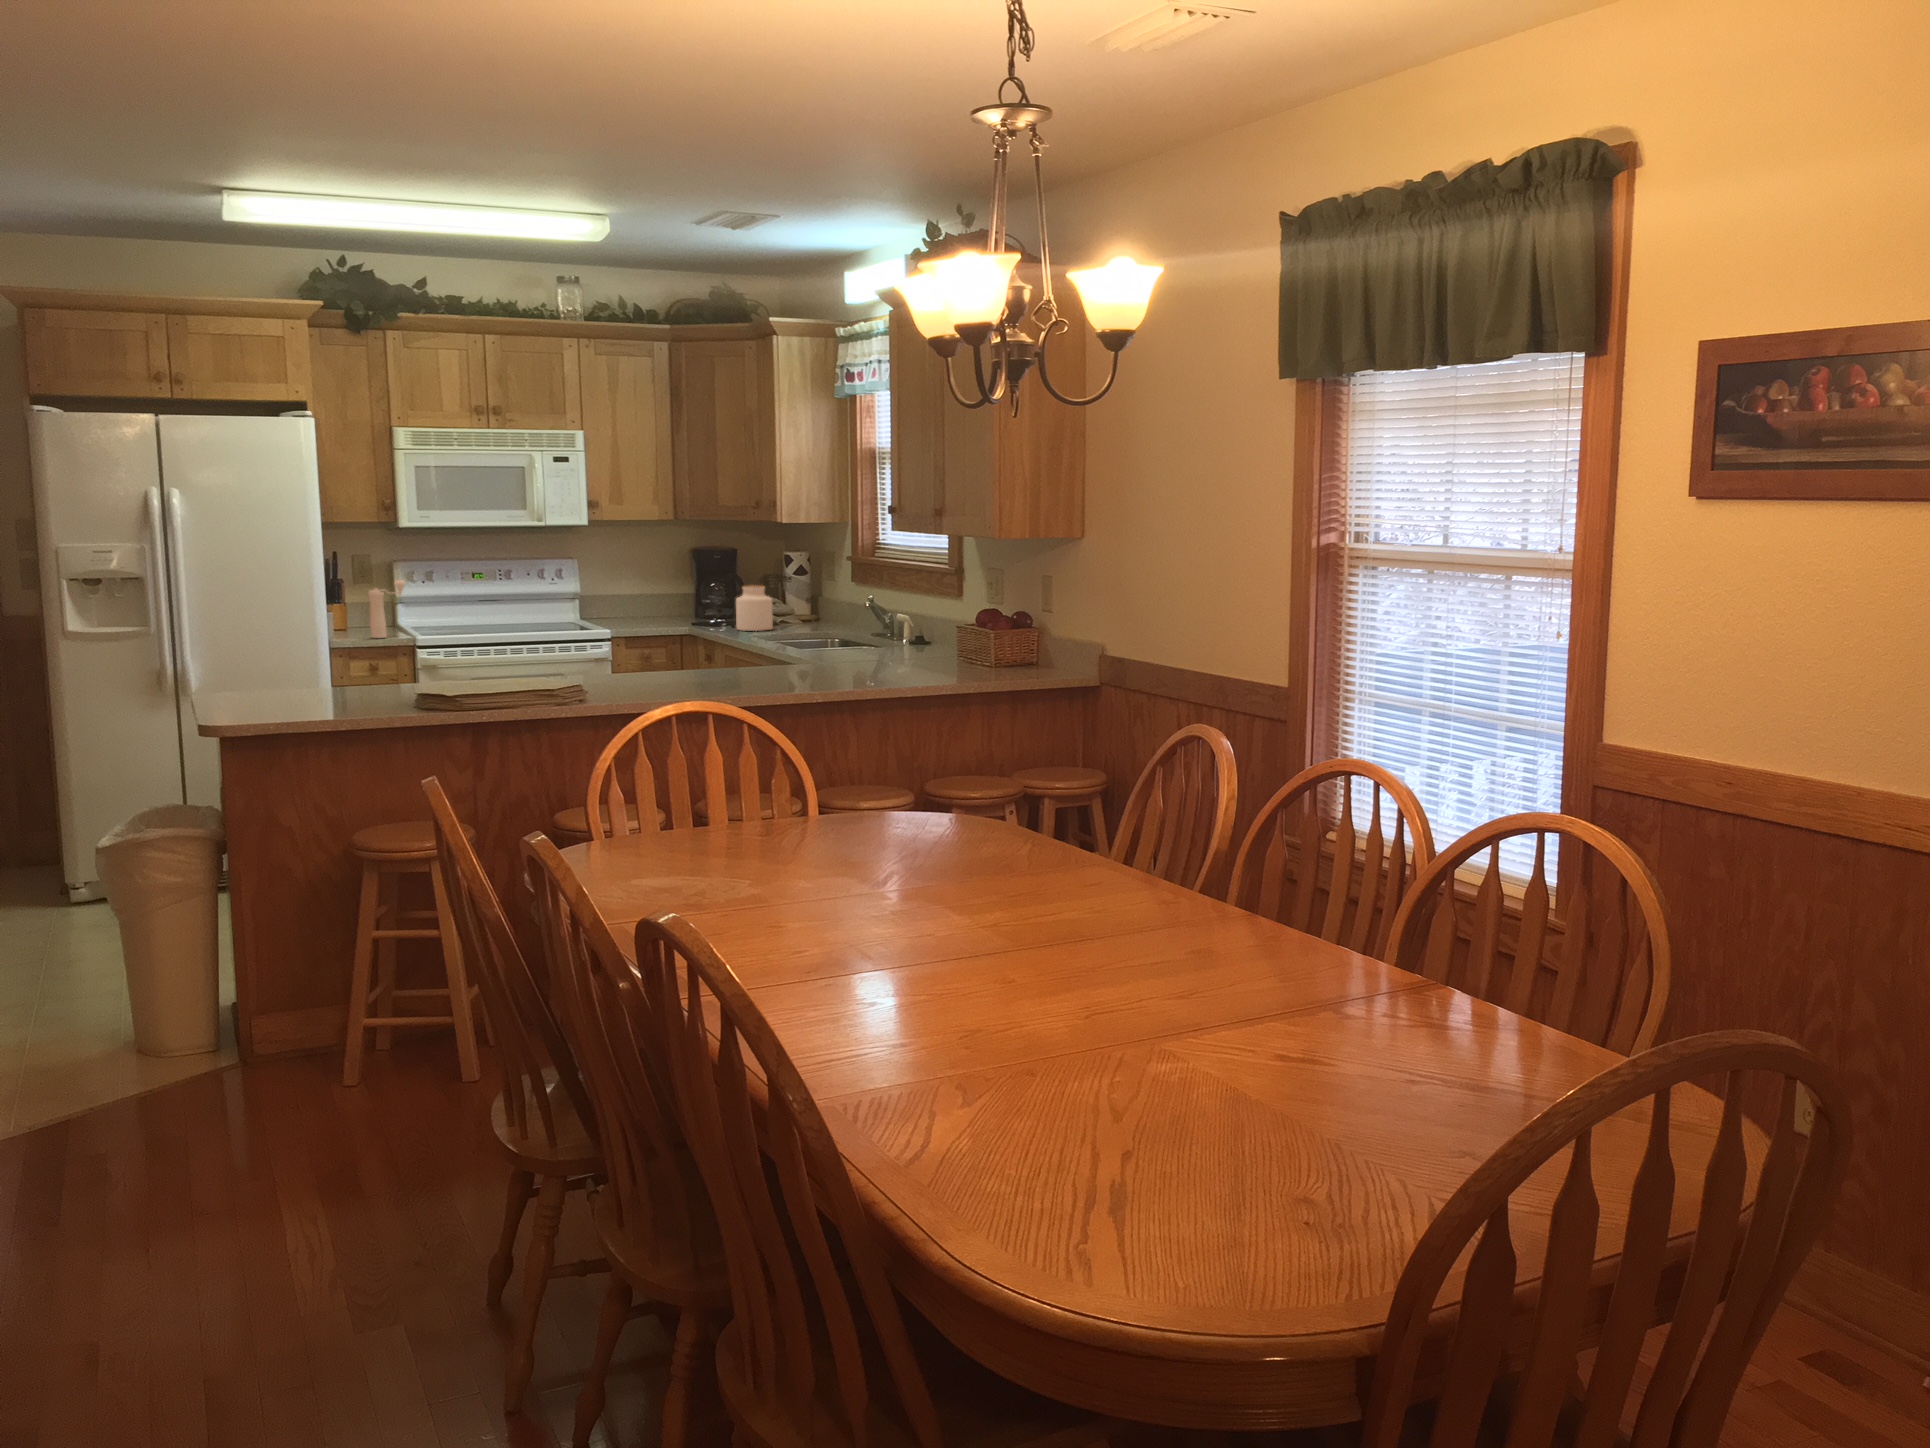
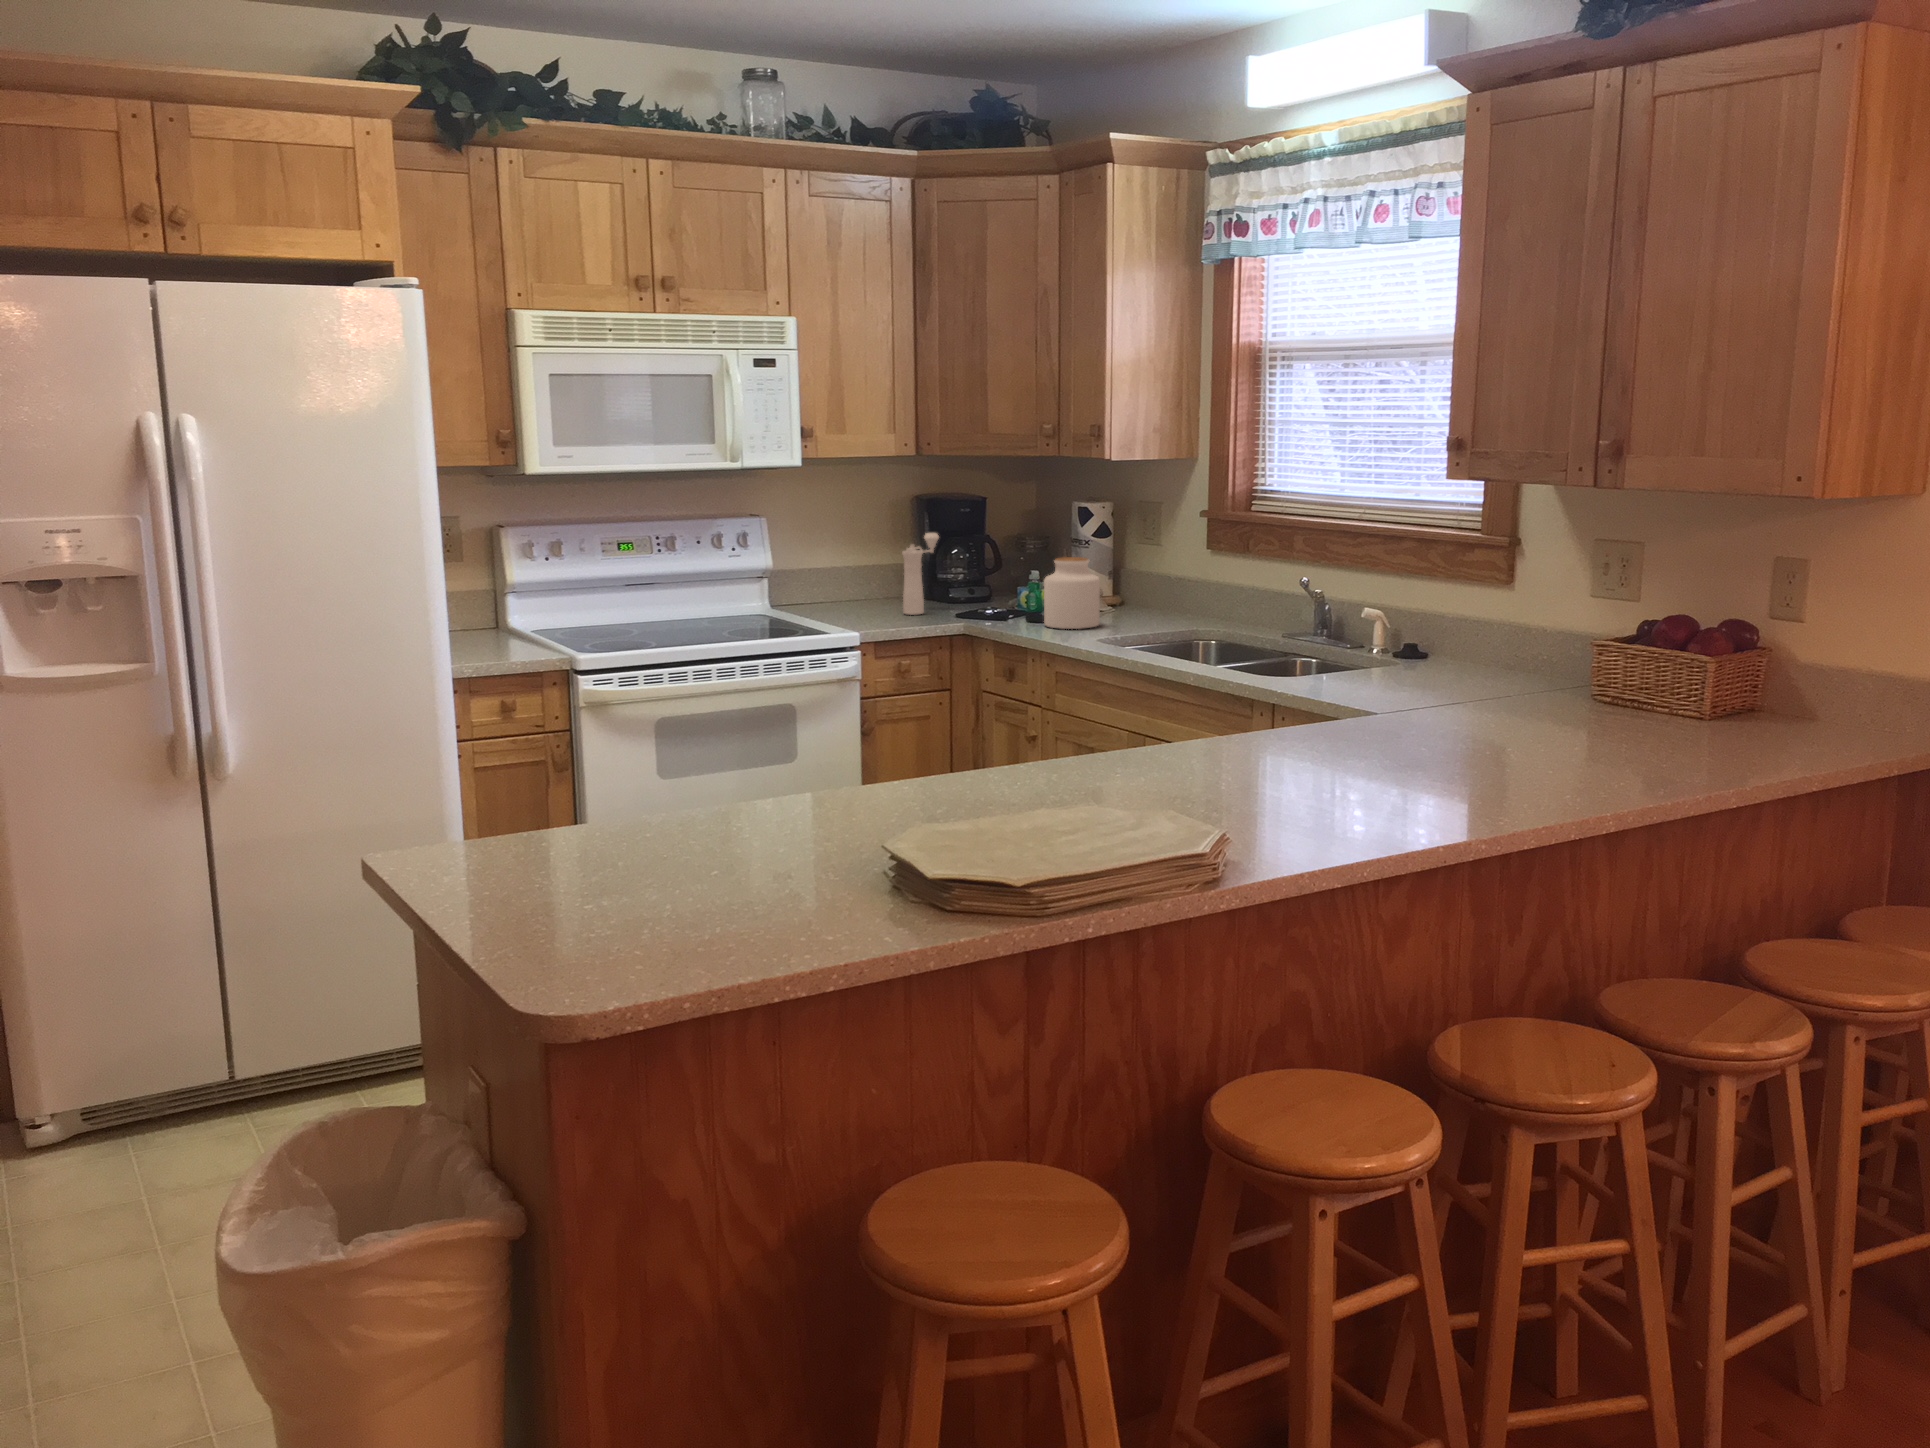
pepper mill: present [369,580,405,638] -> present [902,533,939,615]

